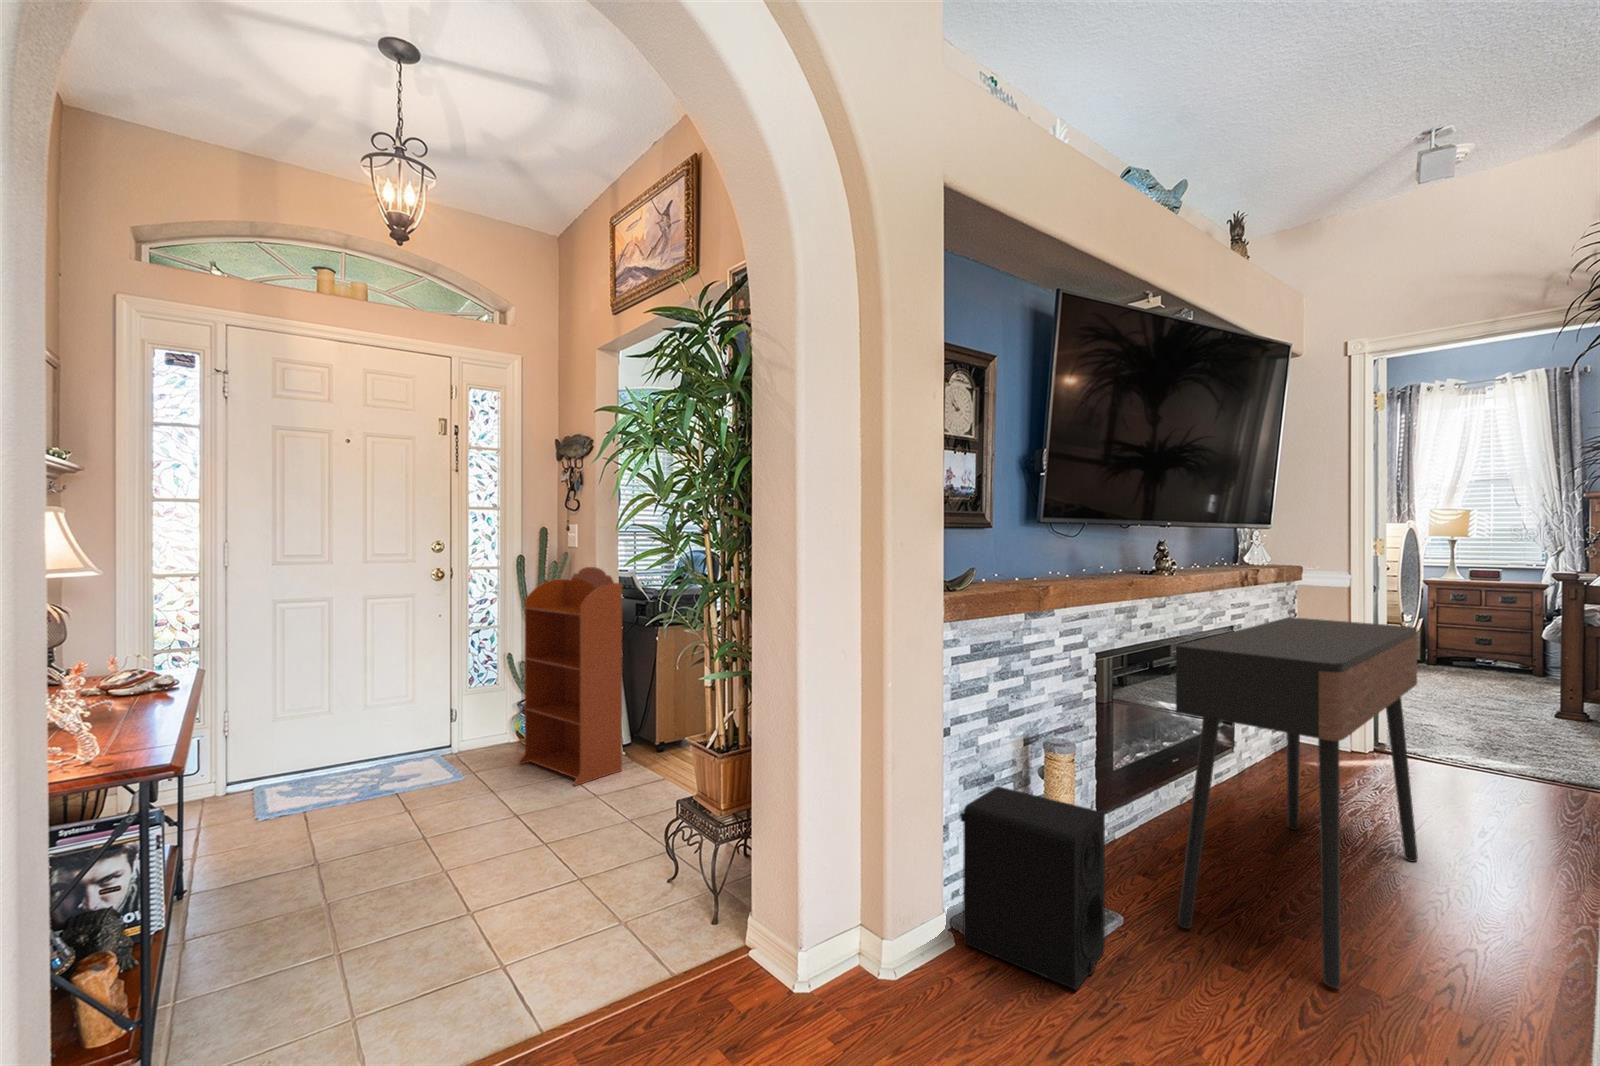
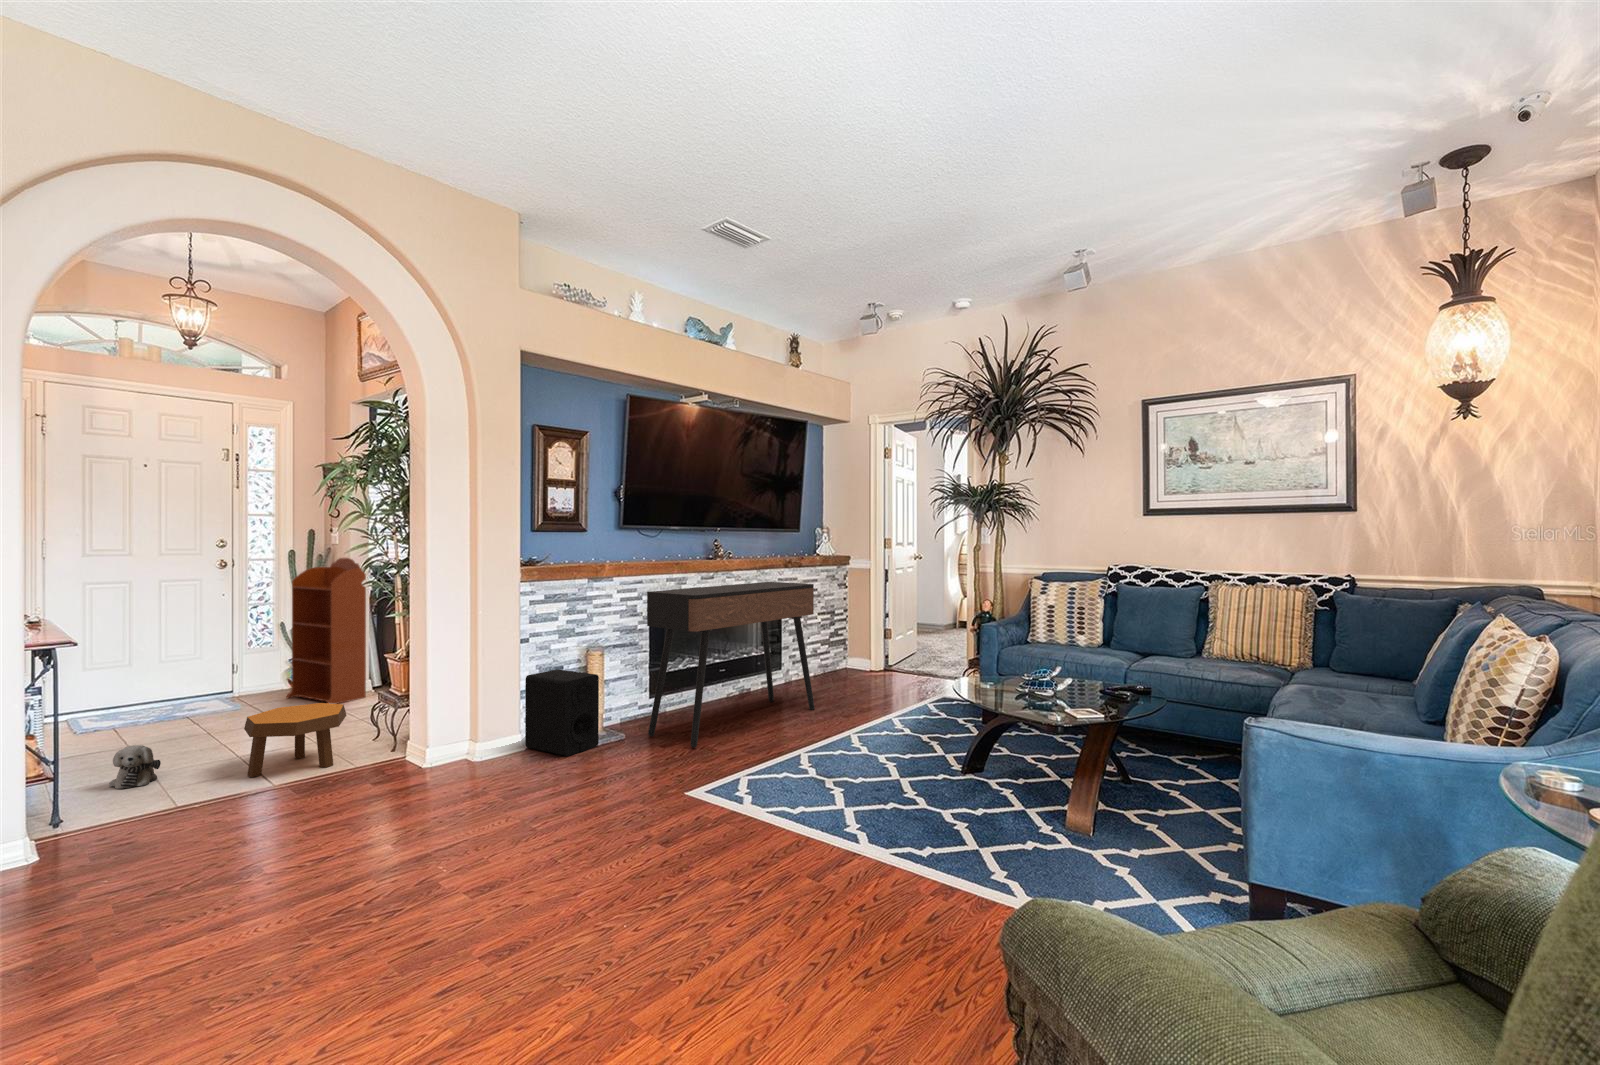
footstool: none [485,830,646,1001] -> present [244,703,347,777]
plush toy: none [266,925,351,1016] -> present [109,745,161,789]

